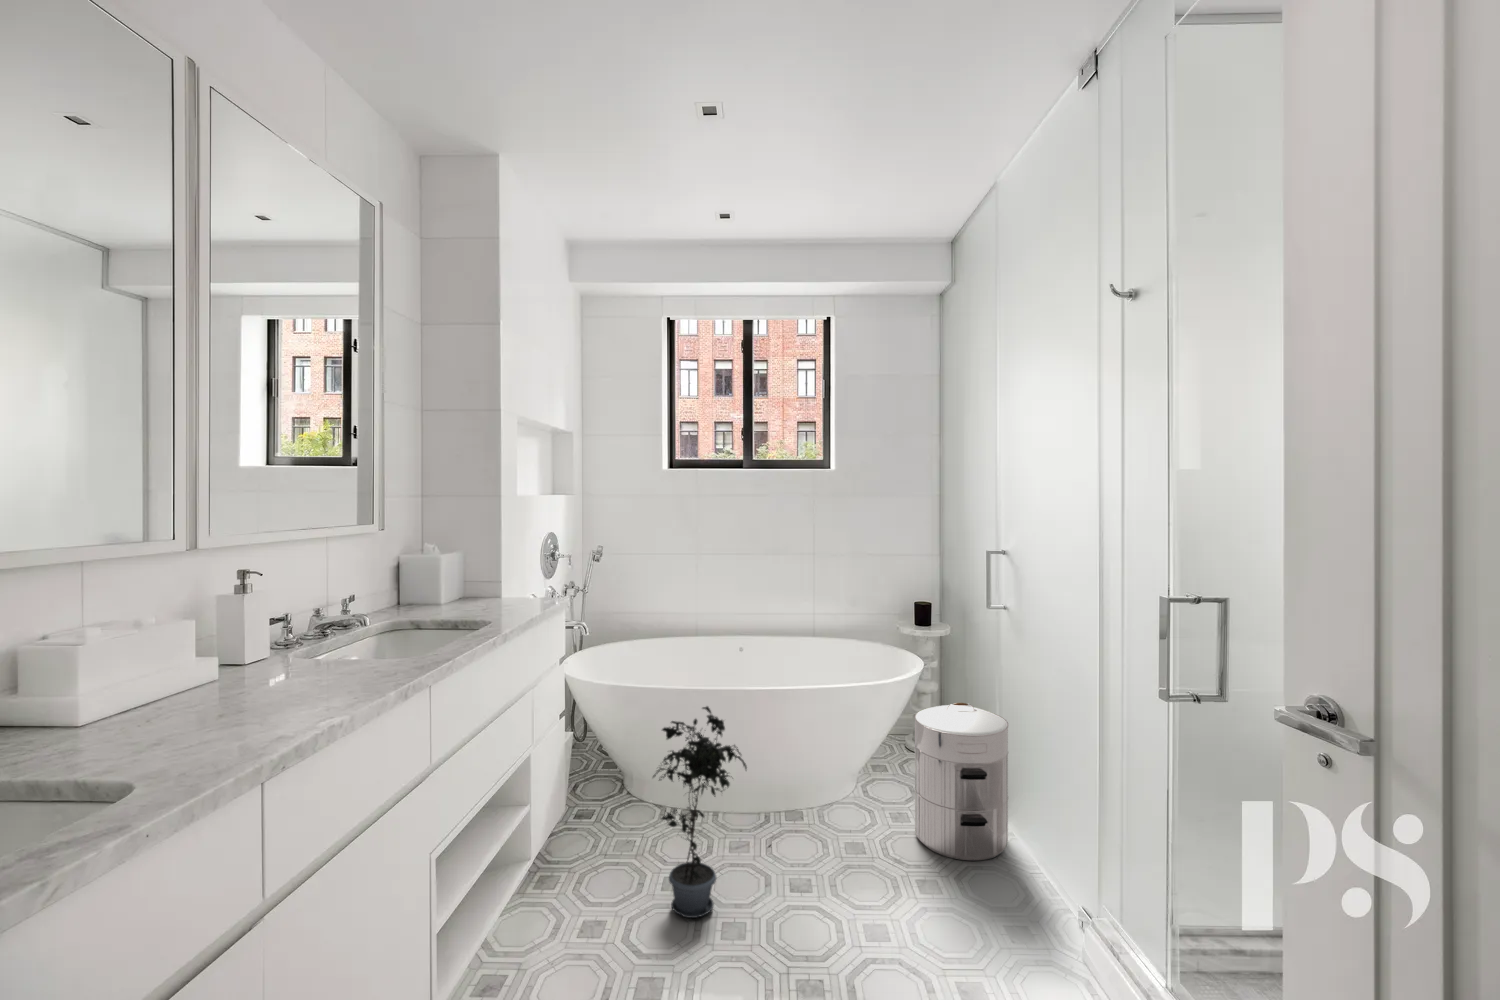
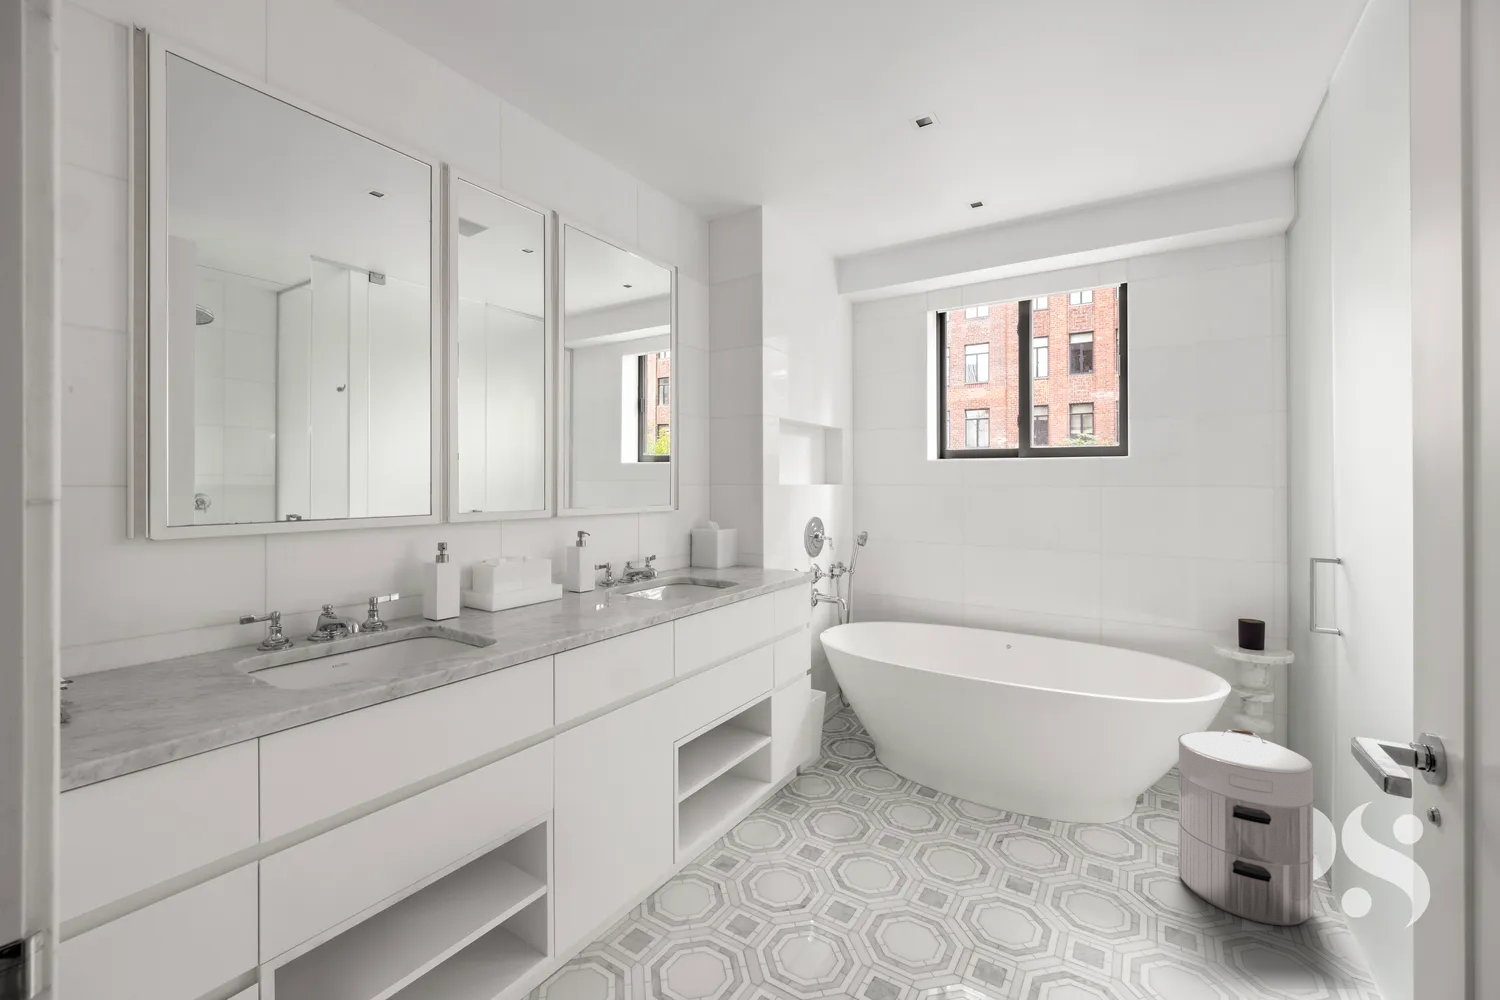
potted plant: present [653,706,747,918] -> none [865,679,950,877]

